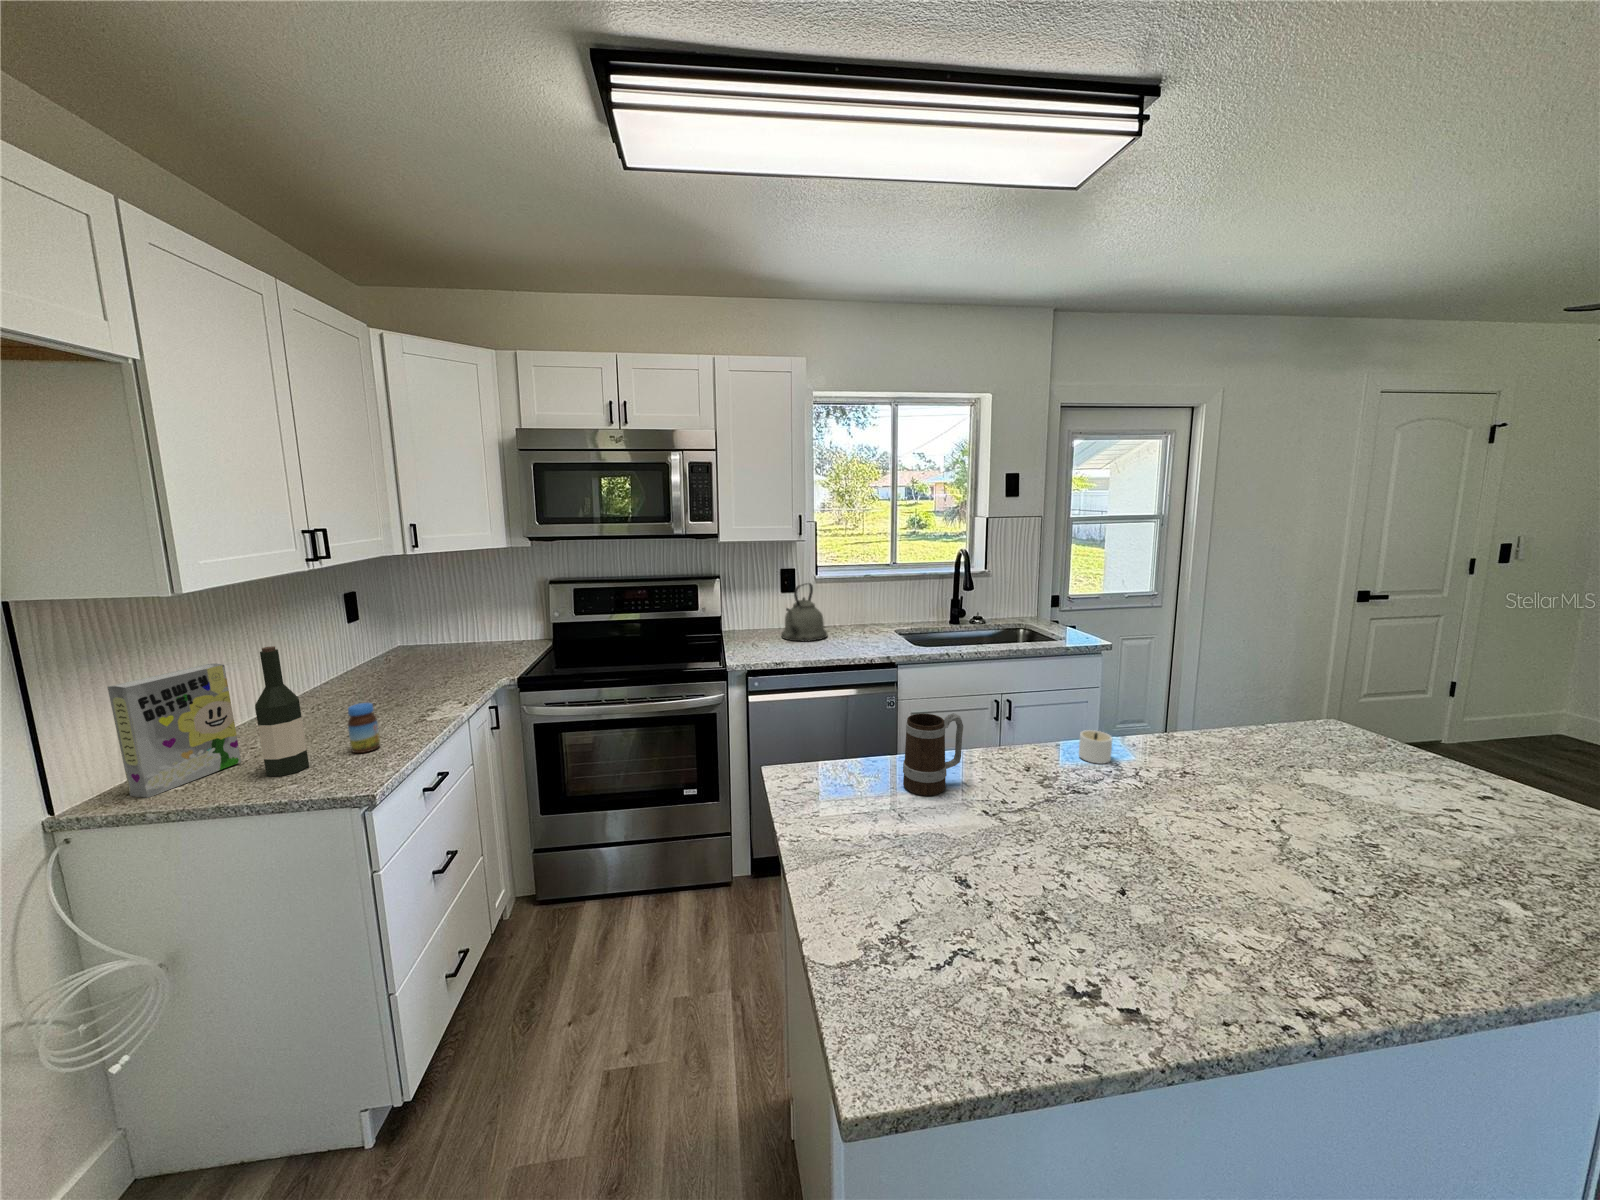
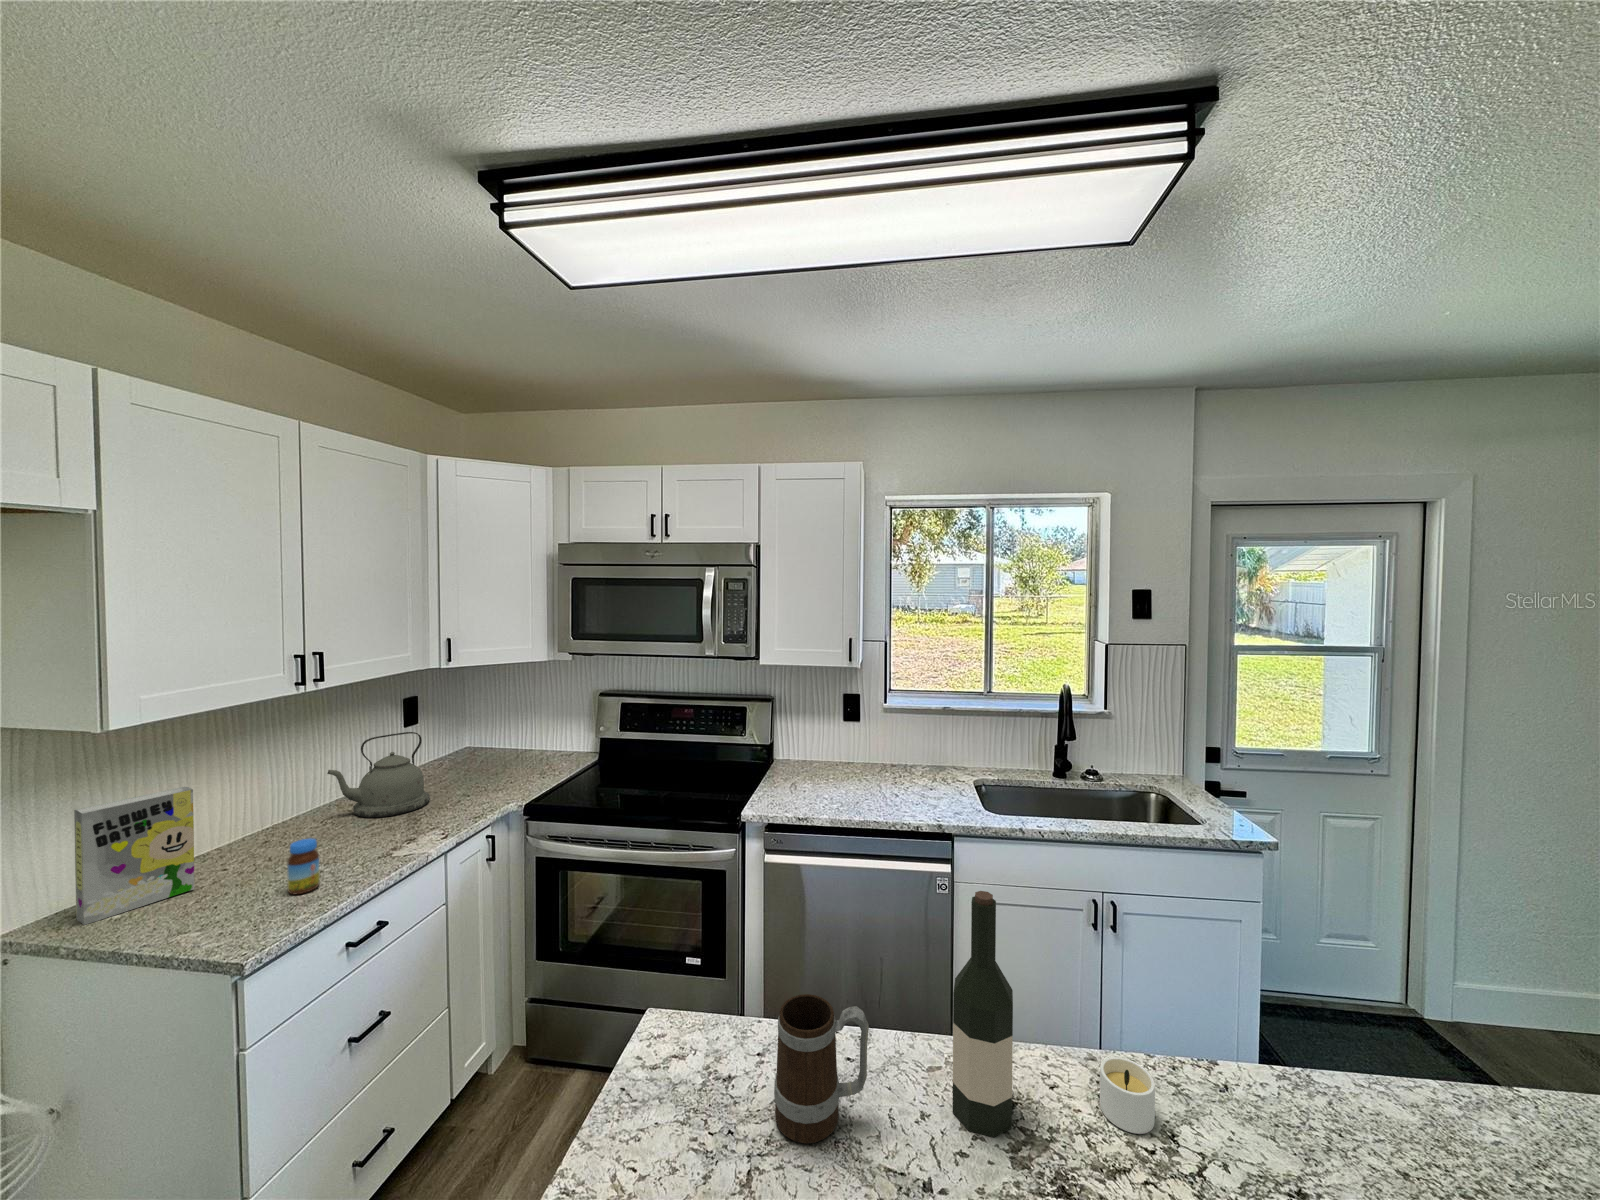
kettle: present [781,583,827,641] -> present [327,732,430,818]
wine bottle: present [255,646,309,776] -> present [953,891,1013,1137]

